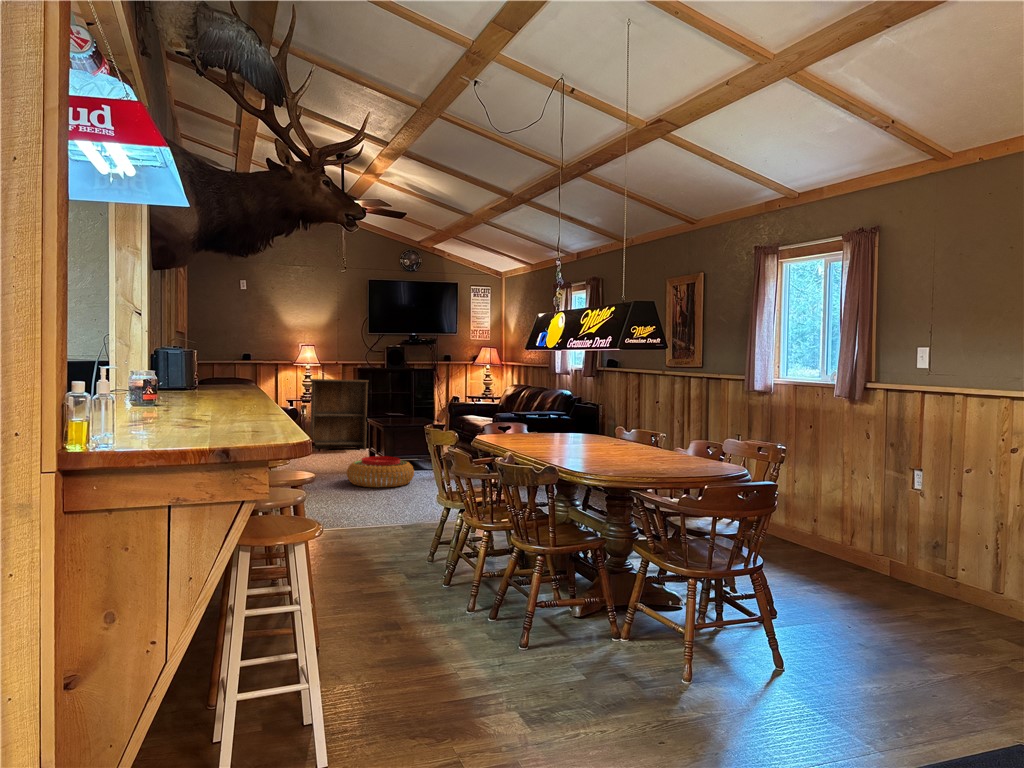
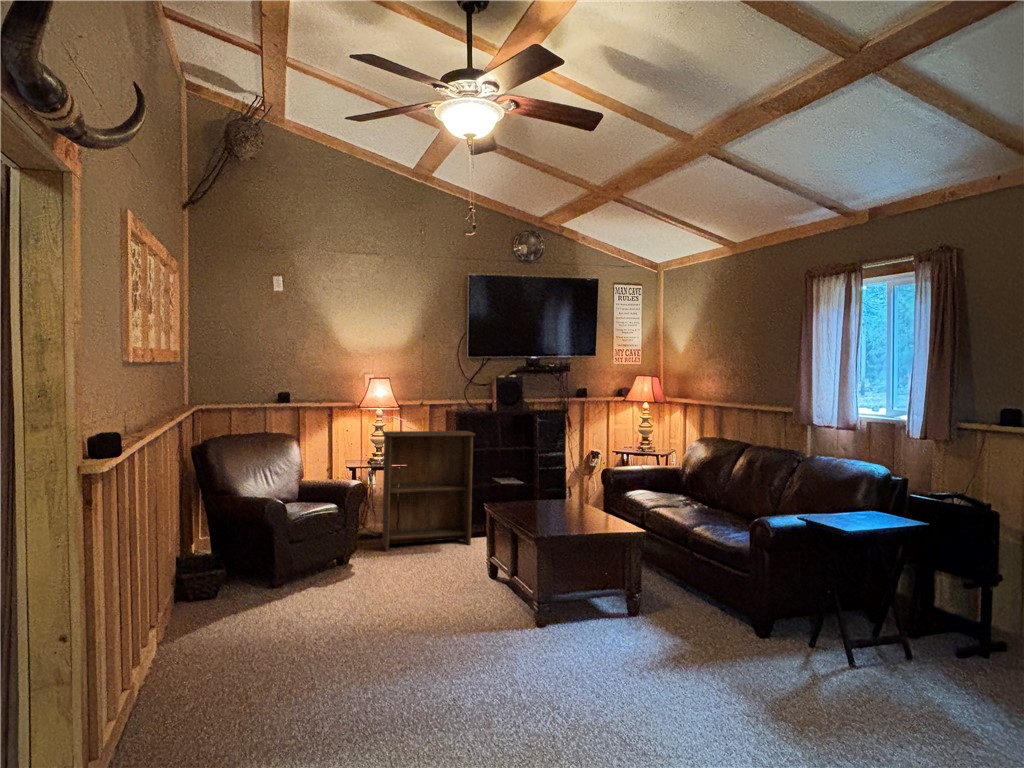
pouf: present [347,456,414,487] -> none [487,620,632,720]

